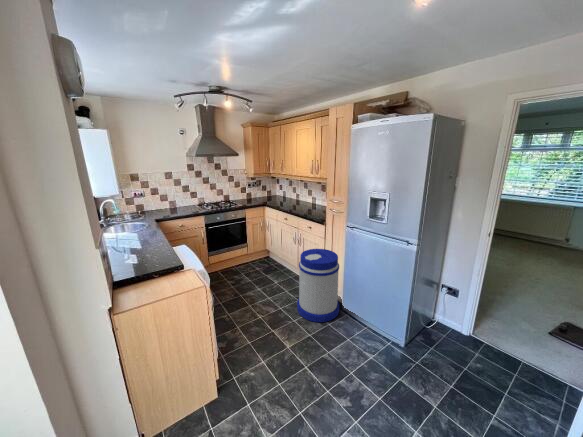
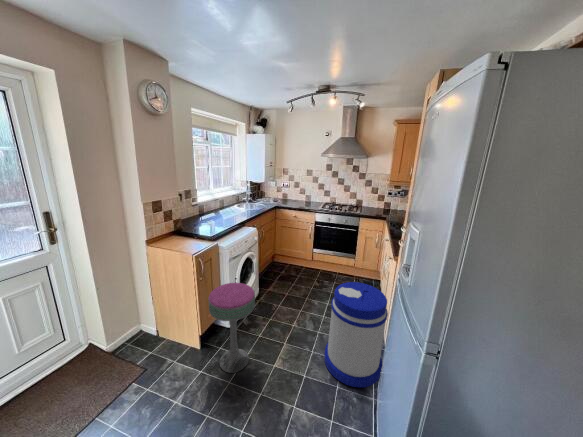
bar stool: none [230,290,279,386] -> present [208,283,255,373]

